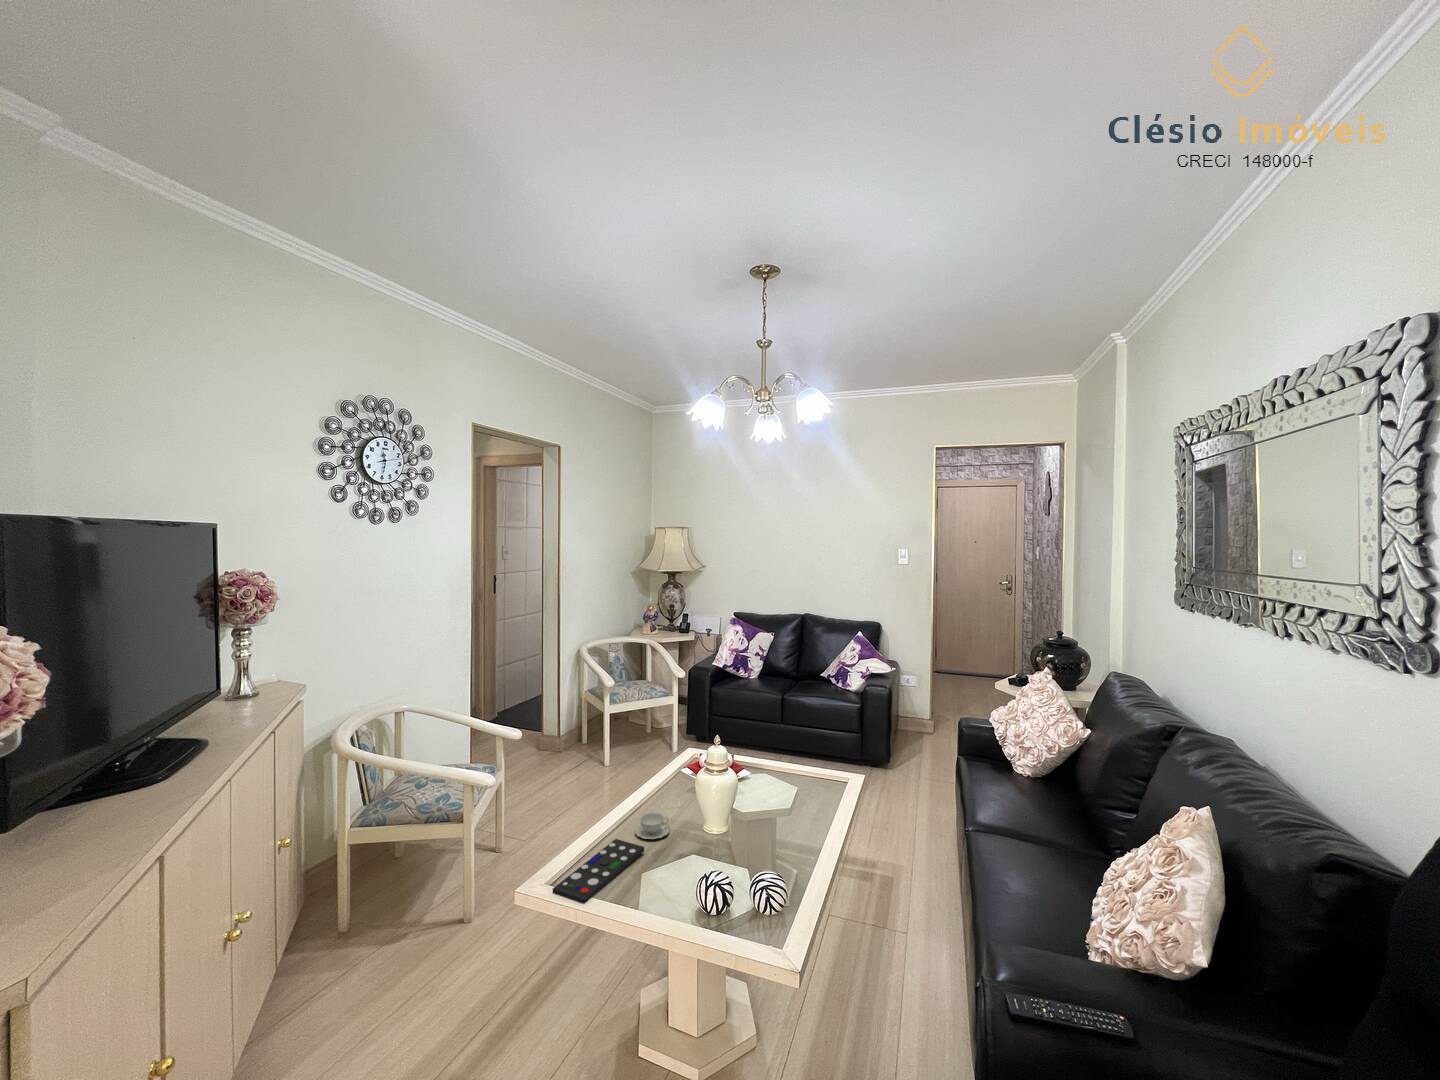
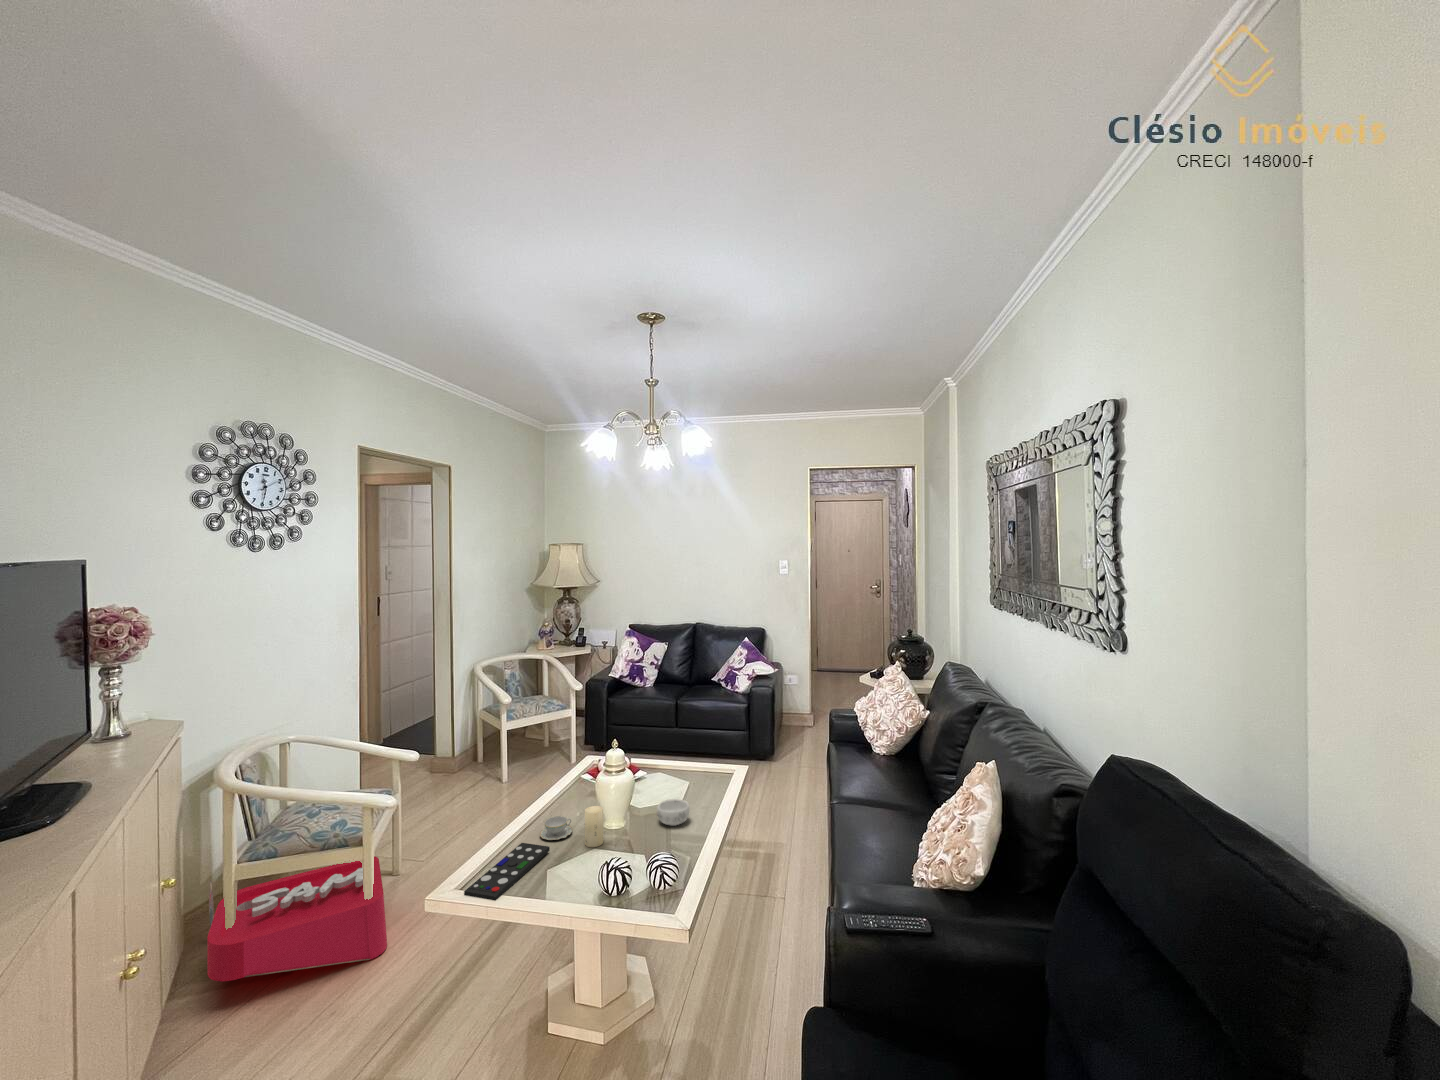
decorative bowl: none [762,806,798,837] -> present [657,799,690,826]
candle: none [682,807,702,853] -> present [585,806,603,847]
storage bin: none [318,831,484,945] -> present [207,856,387,981]

